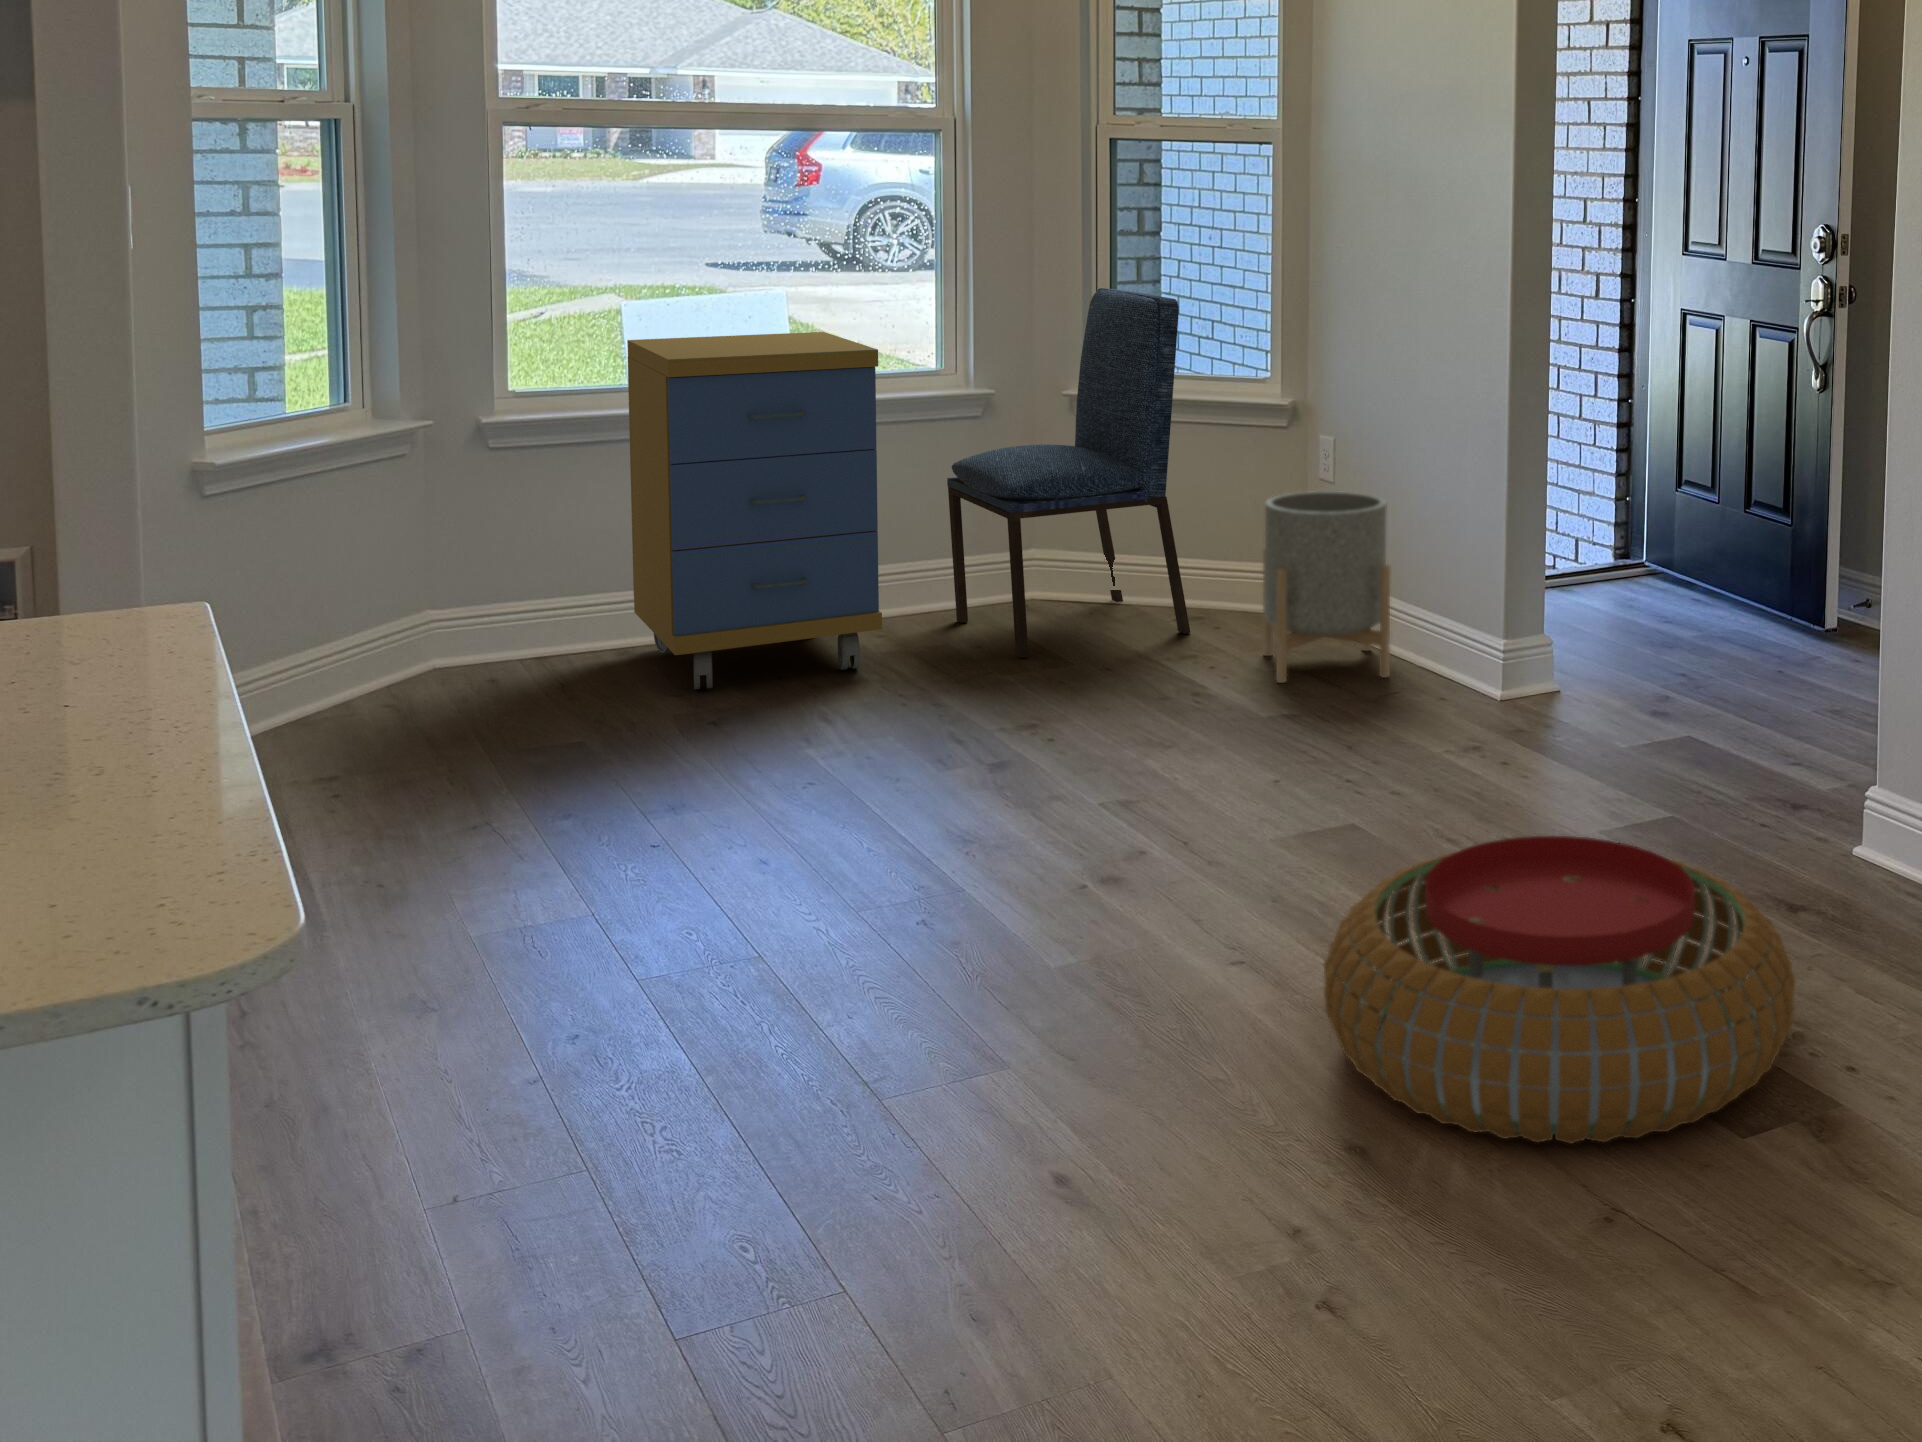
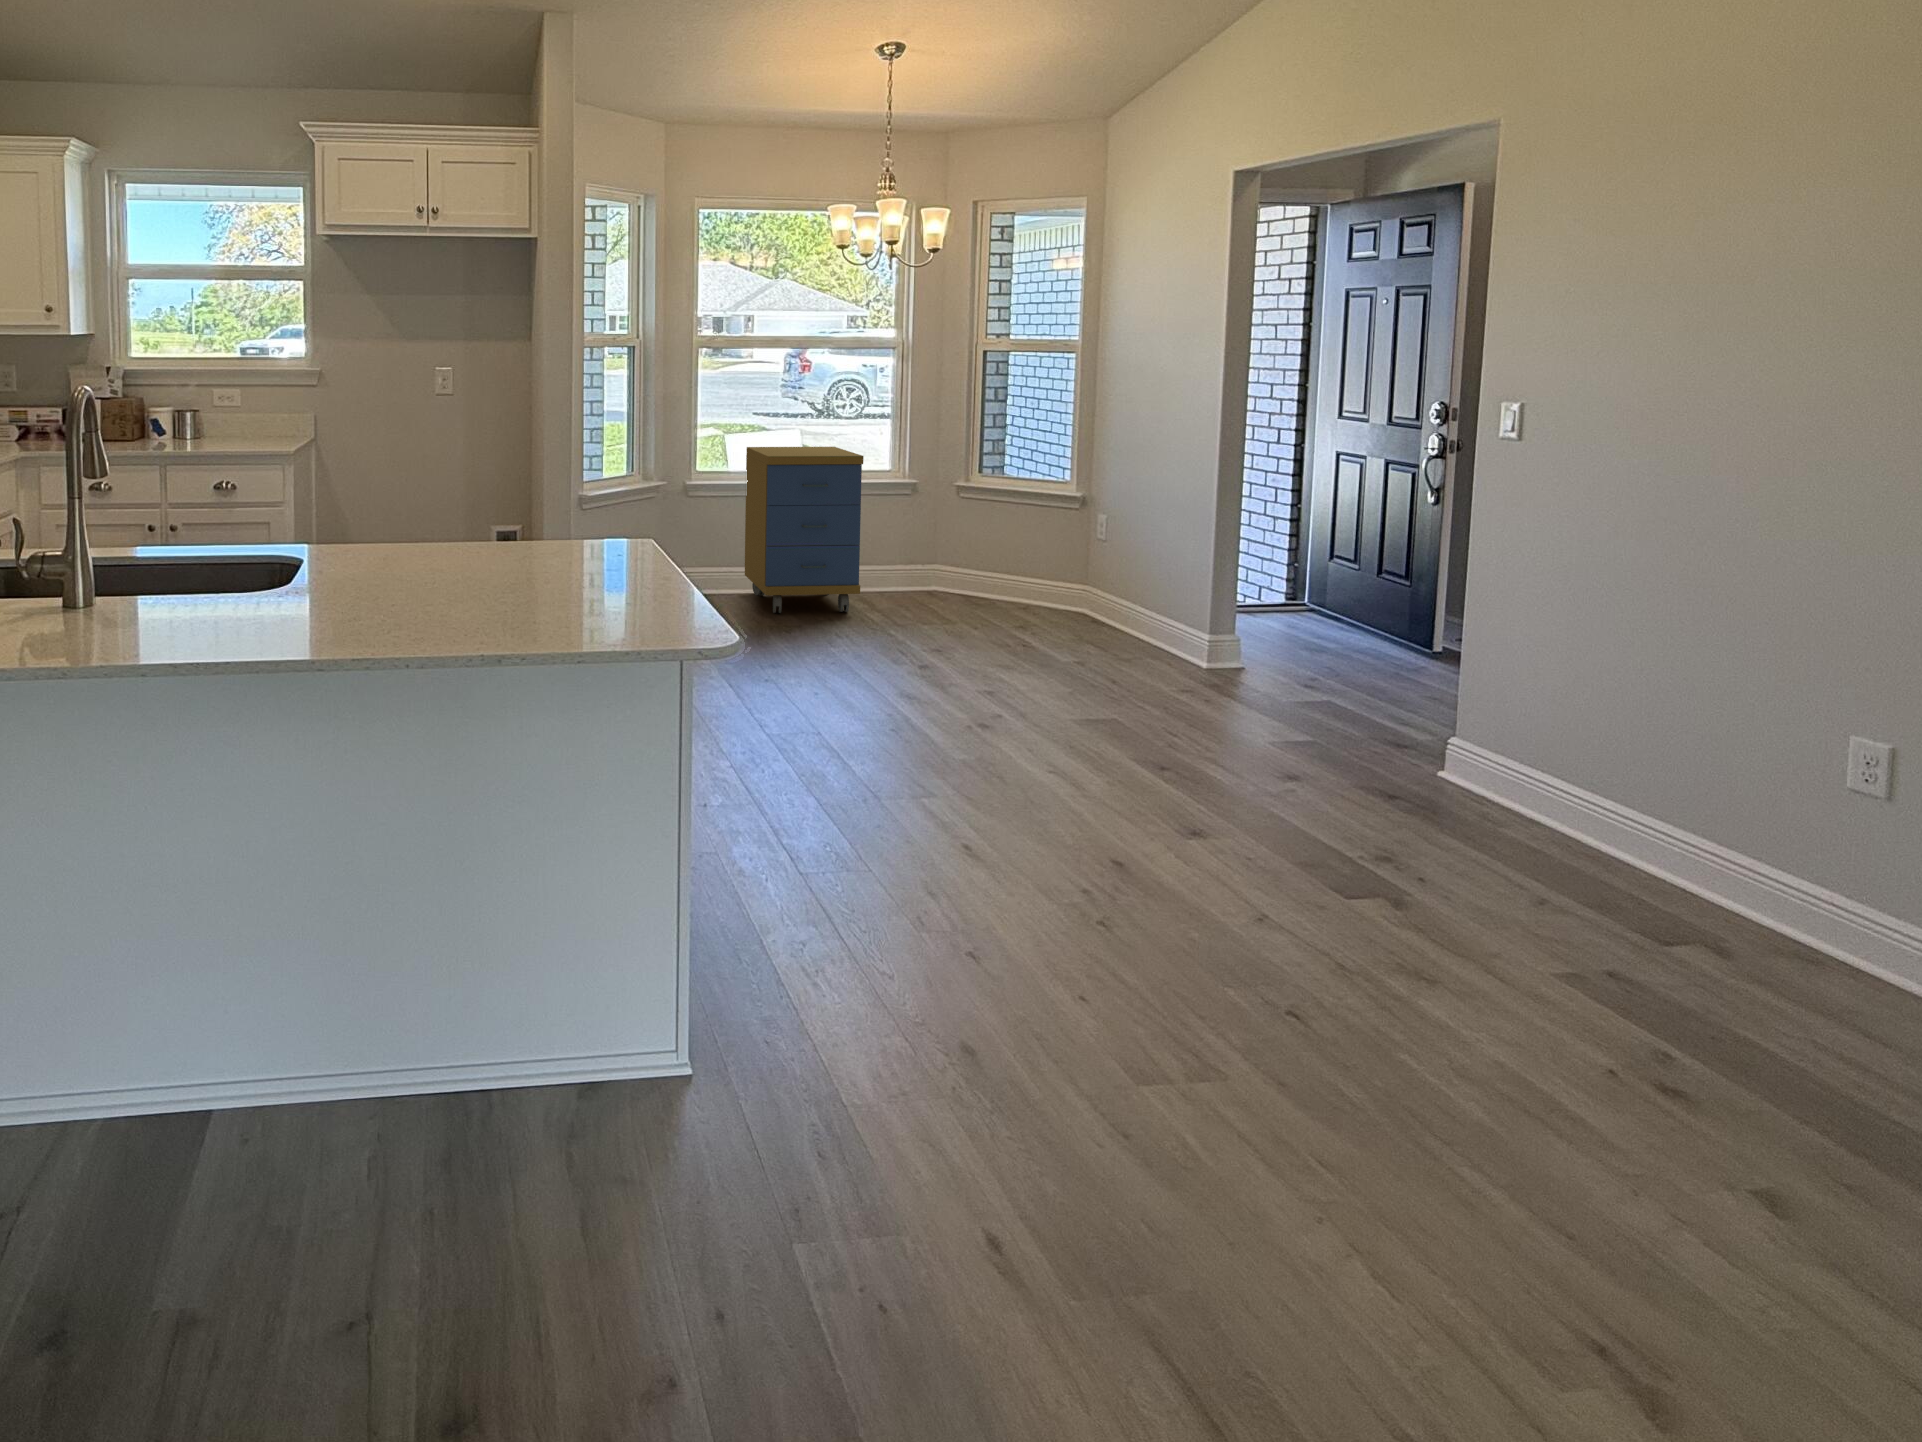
dining chair: present [947,288,1190,658] -> none [892,429,1019,616]
planter: present [1263,491,1390,683] -> none [1060,543,1138,648]
pouf: present [1324,836,1795,1144] -> none [1098,724,1385,884]

